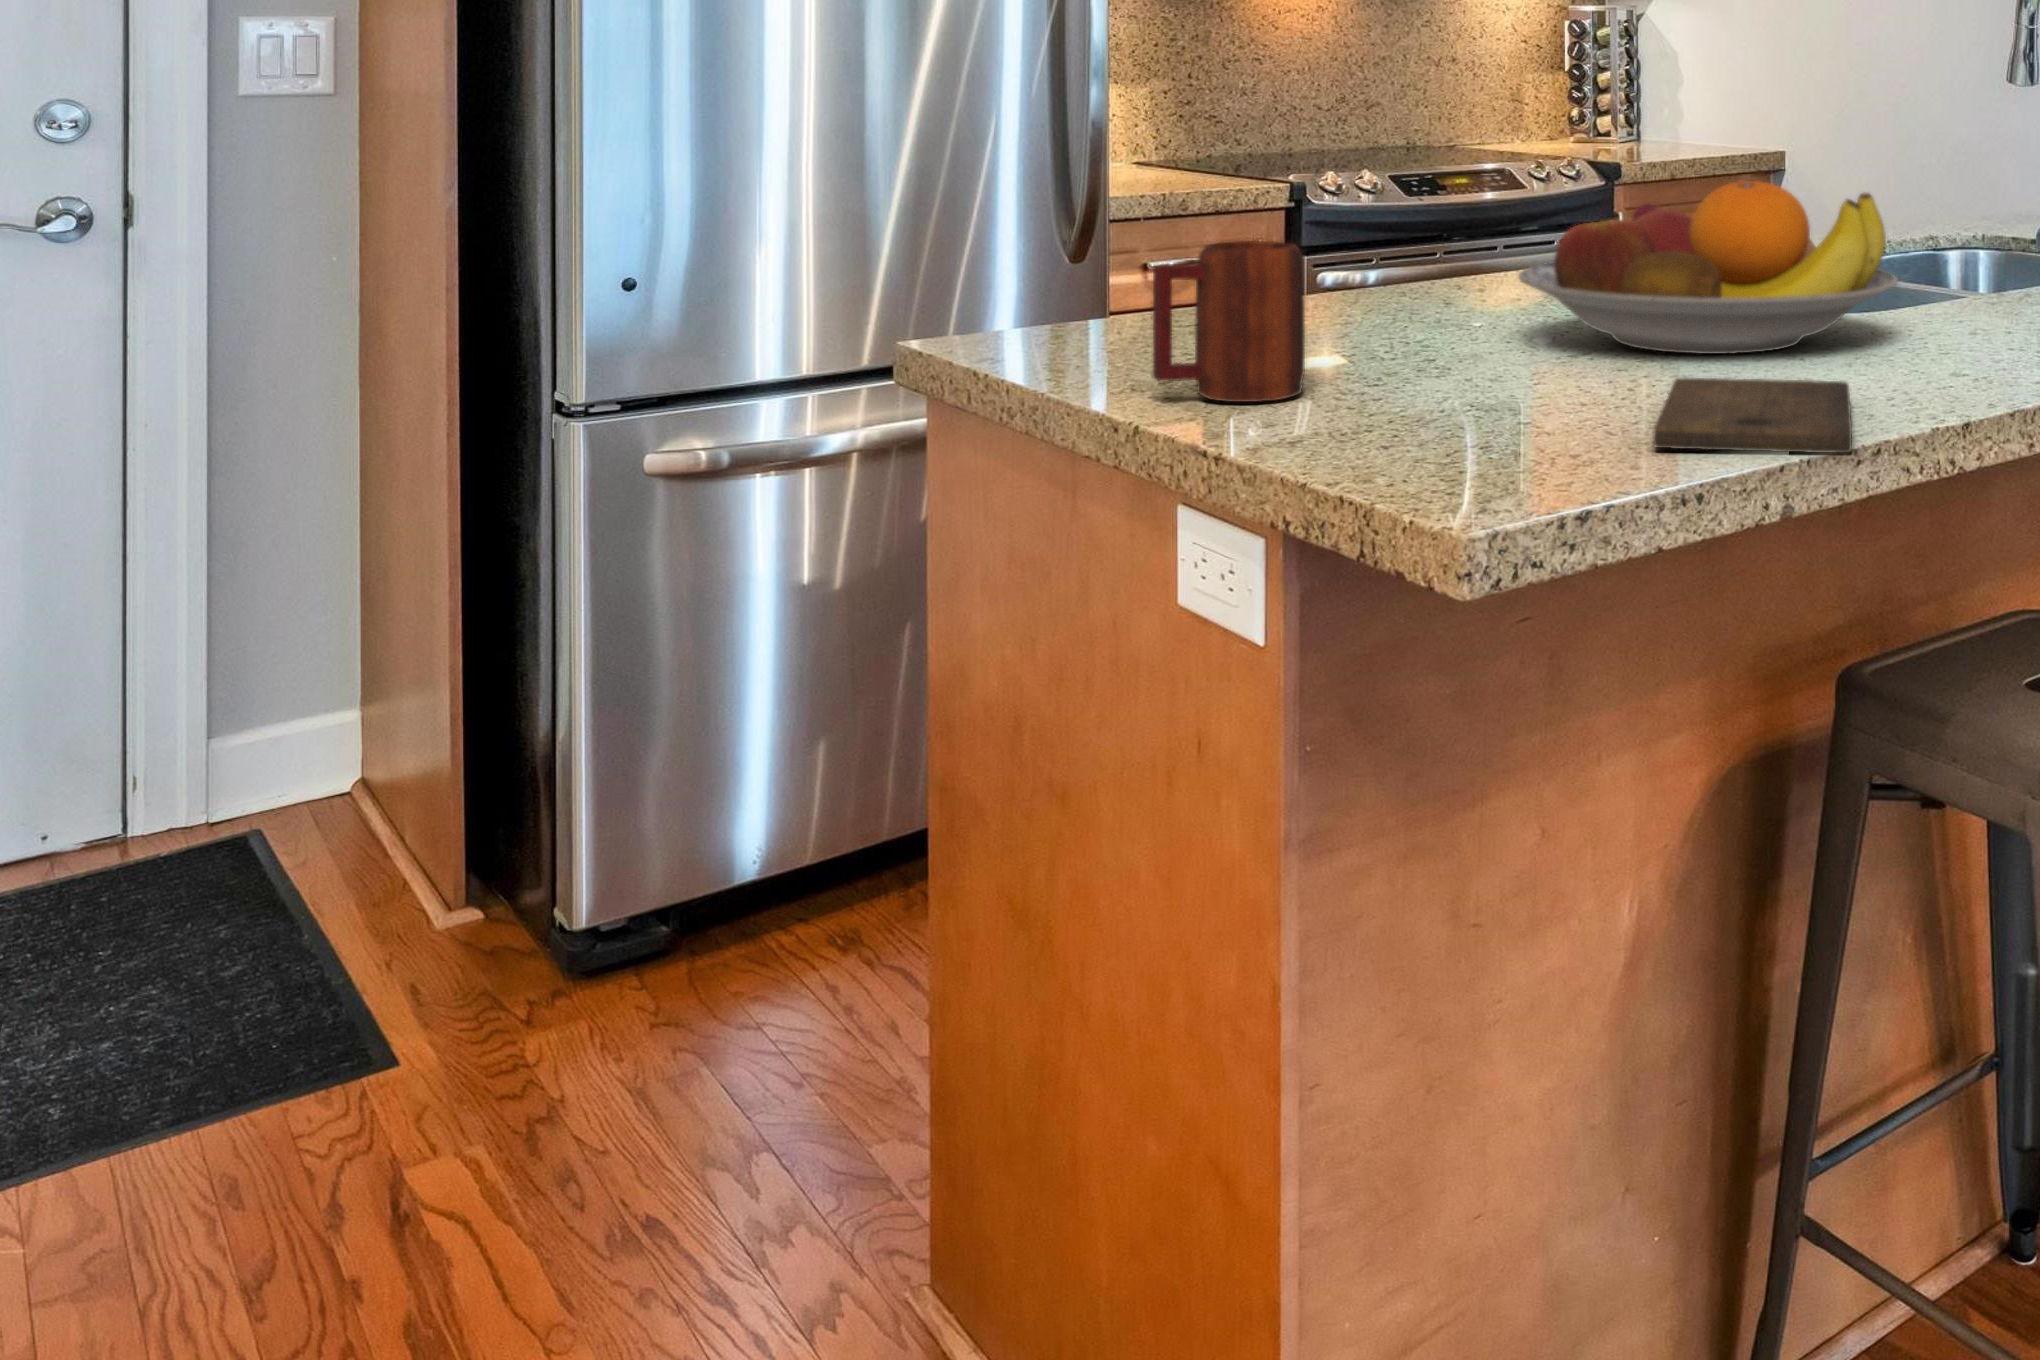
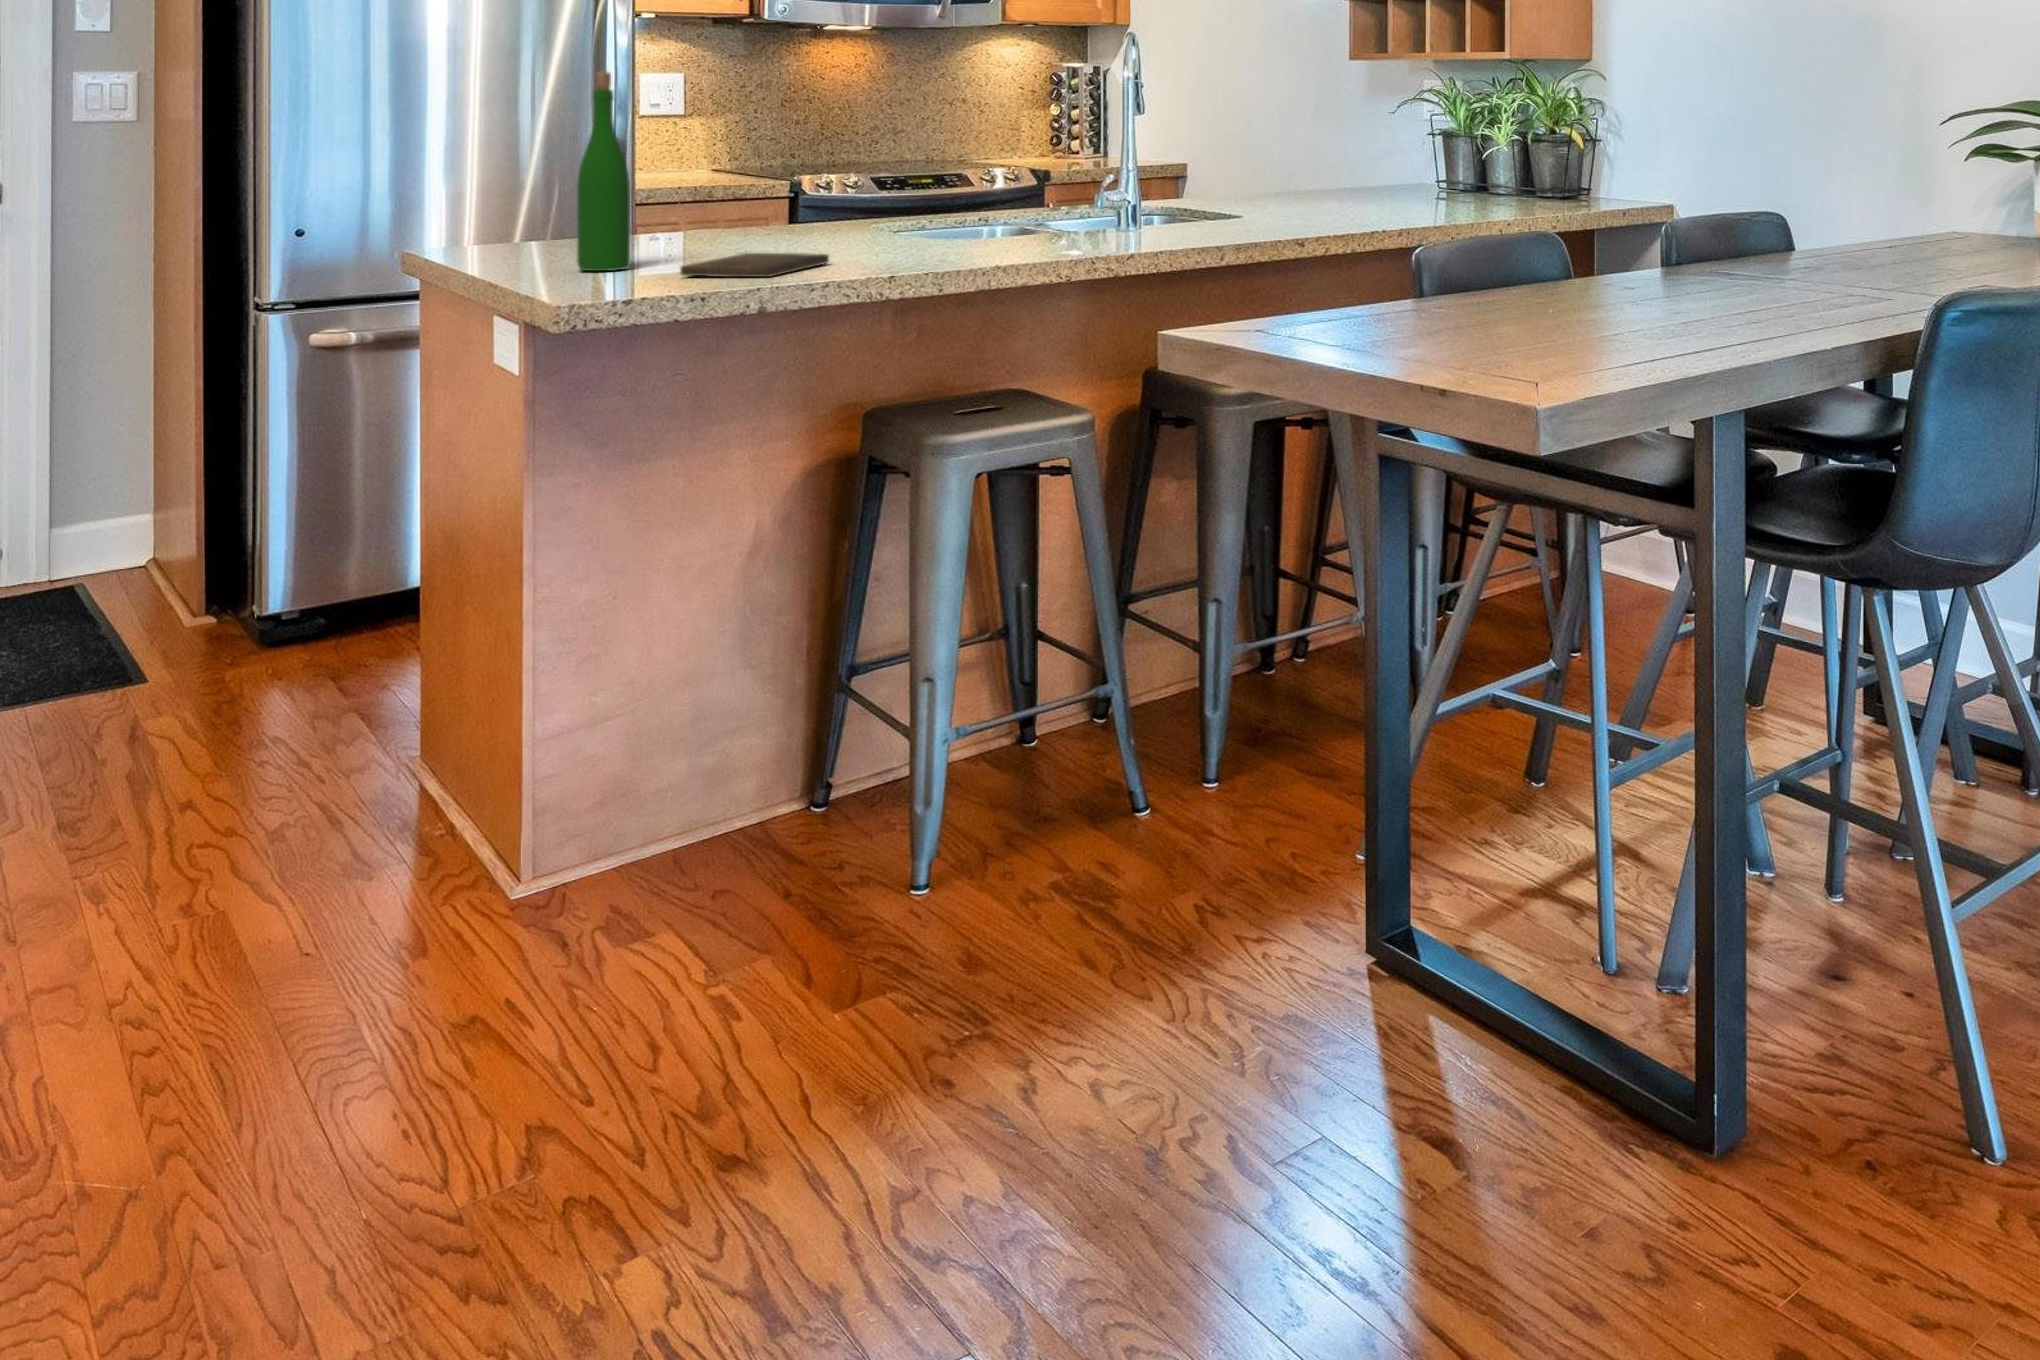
wine bottle: none [1368,12,1472,424] -> present [577,71,630,271]
fruit bowl: present [1519,181,1897,354] -> none [728,162,941,251]
mug: present [1153,241,1305,402] -> none [486,188,571,266]

